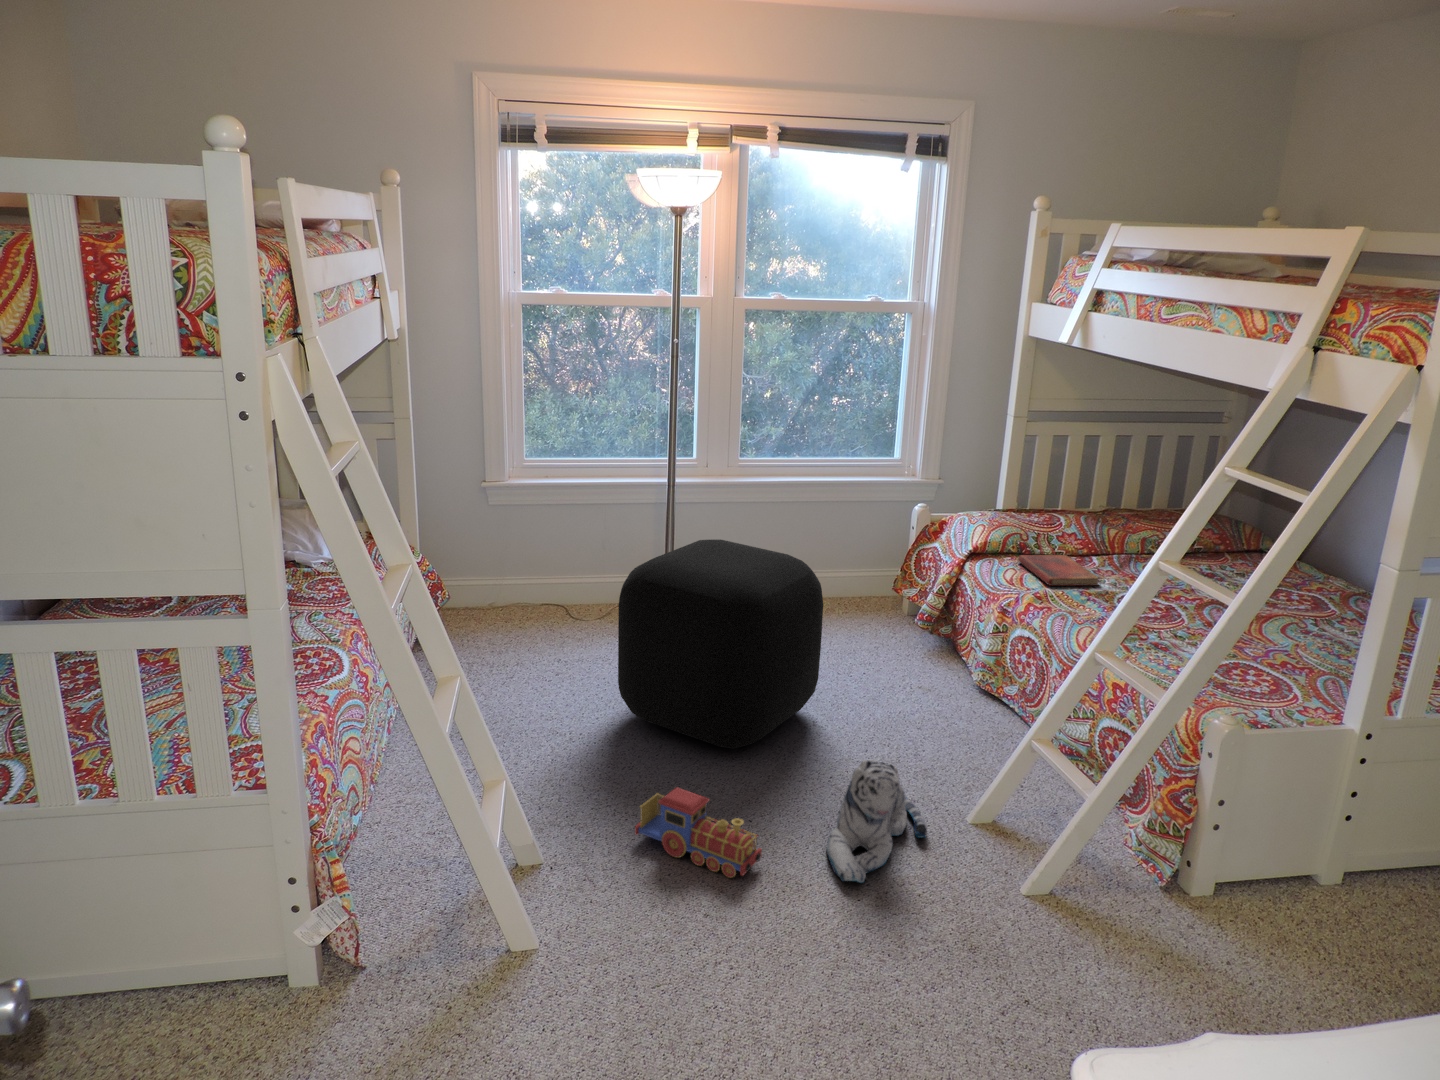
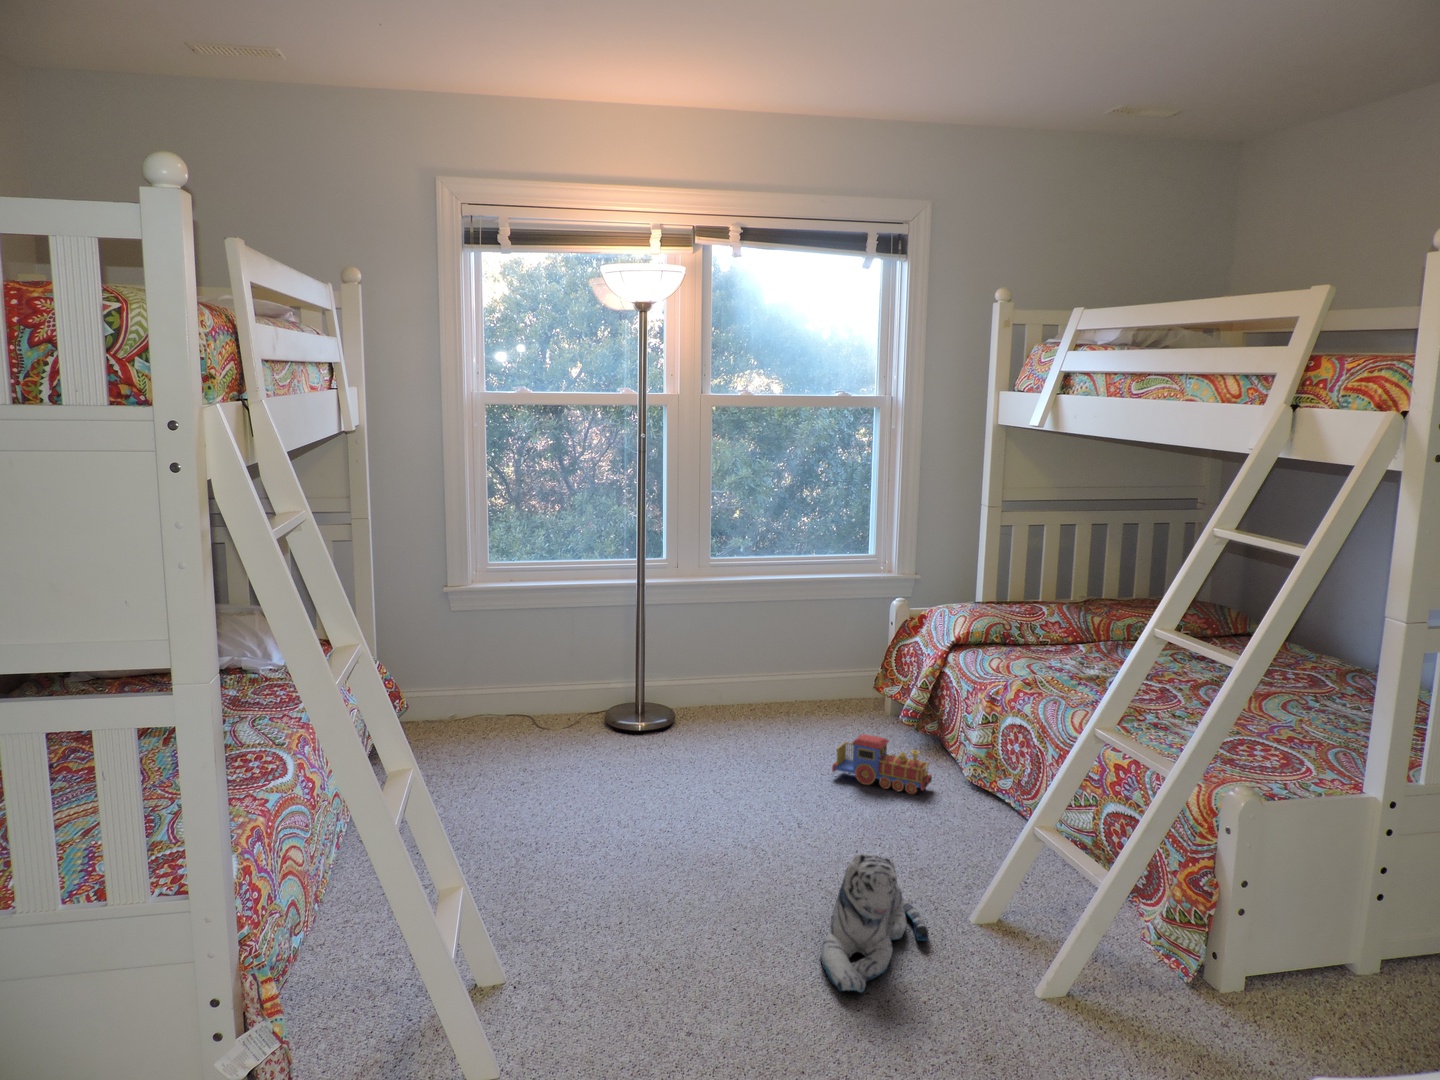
ottoman: present [618,539,823,749] -> none [588,633,805,854]
diary: present [1018,555,1099,586] -> none [1001,642,1088,672]
toy train: present [635,787,762,878] -> present [832,734,932,794]

